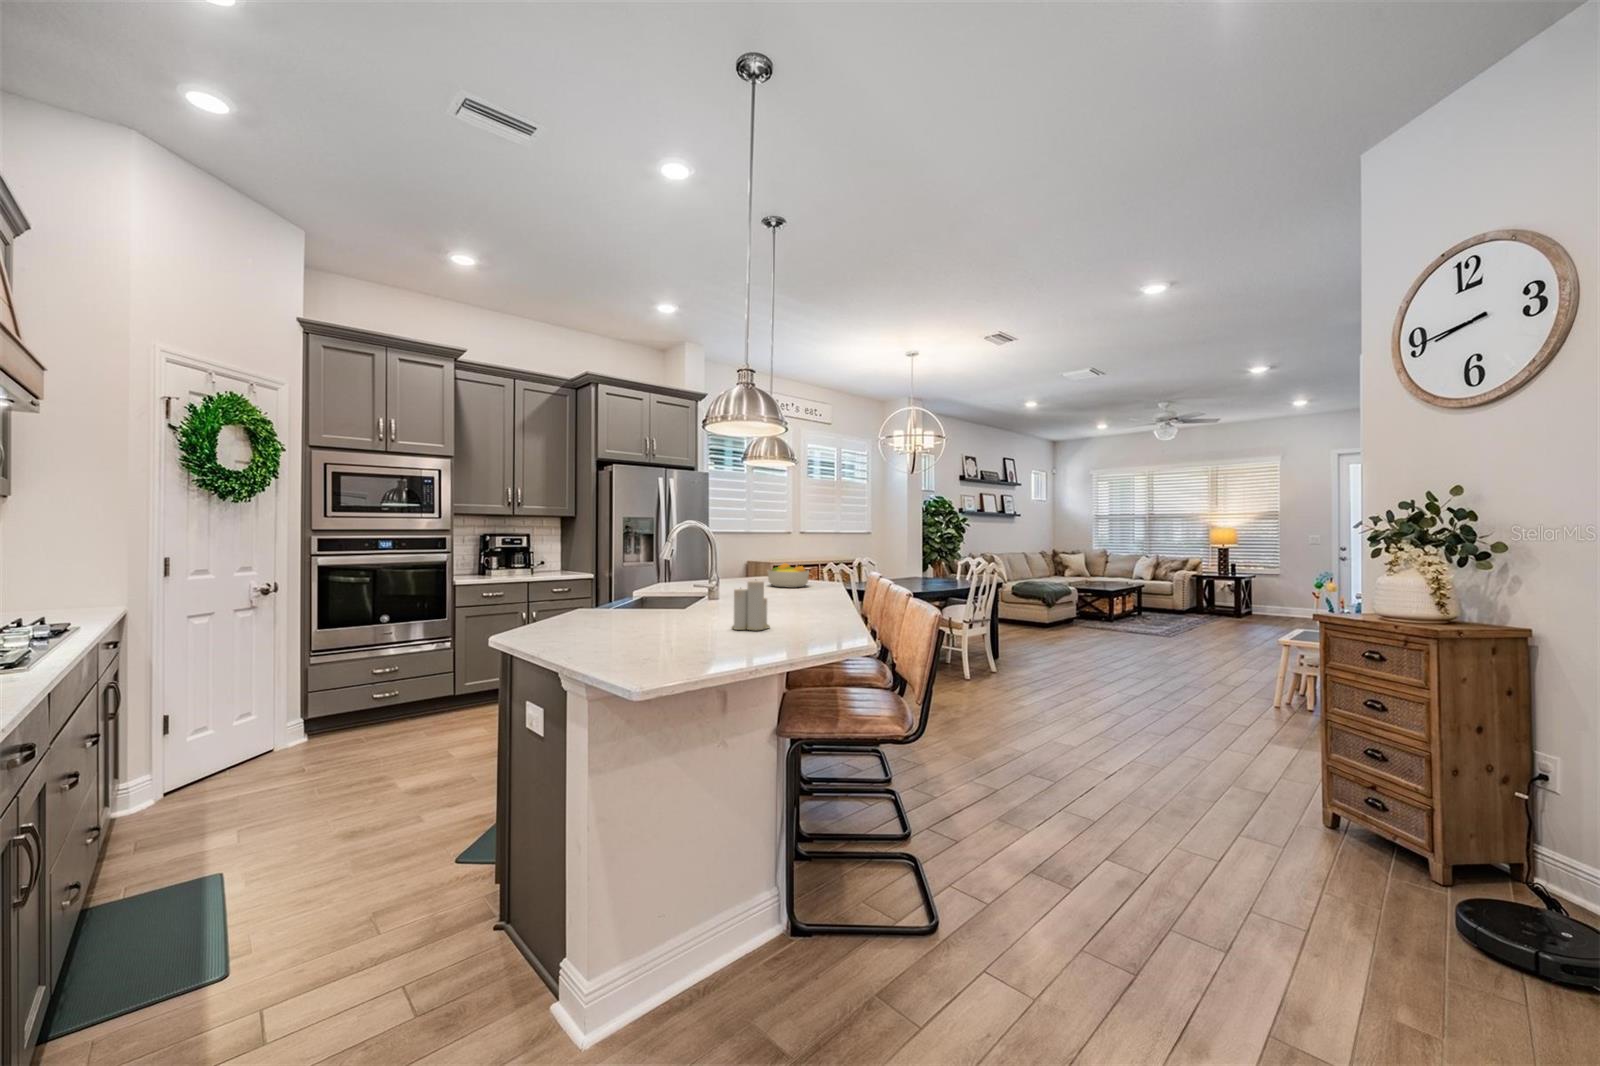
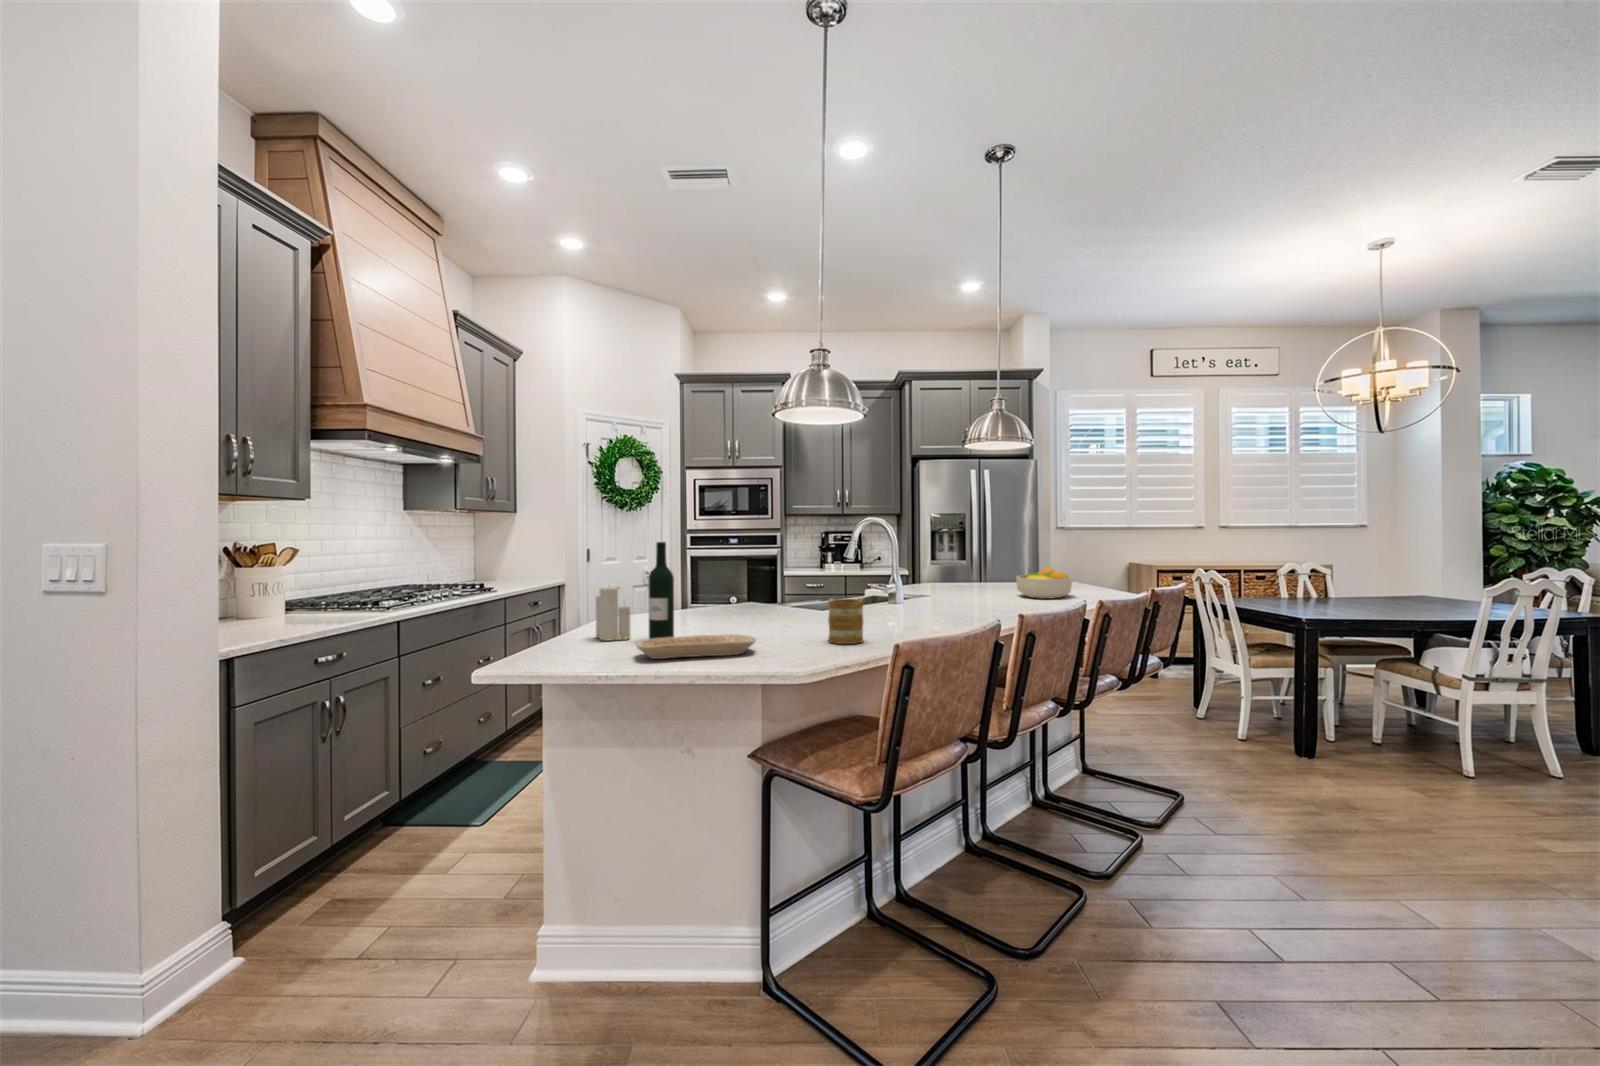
wine bottle: none [644,539,671,644] -> present [648,542,674,639]
candle: present [732,580,770,630] -> present [596,587,630,641]
mug: none [789,589,819,626] -> present [828,599,863,644]
tray: none [697,625,787,653] -> present [636,635,756,659]

